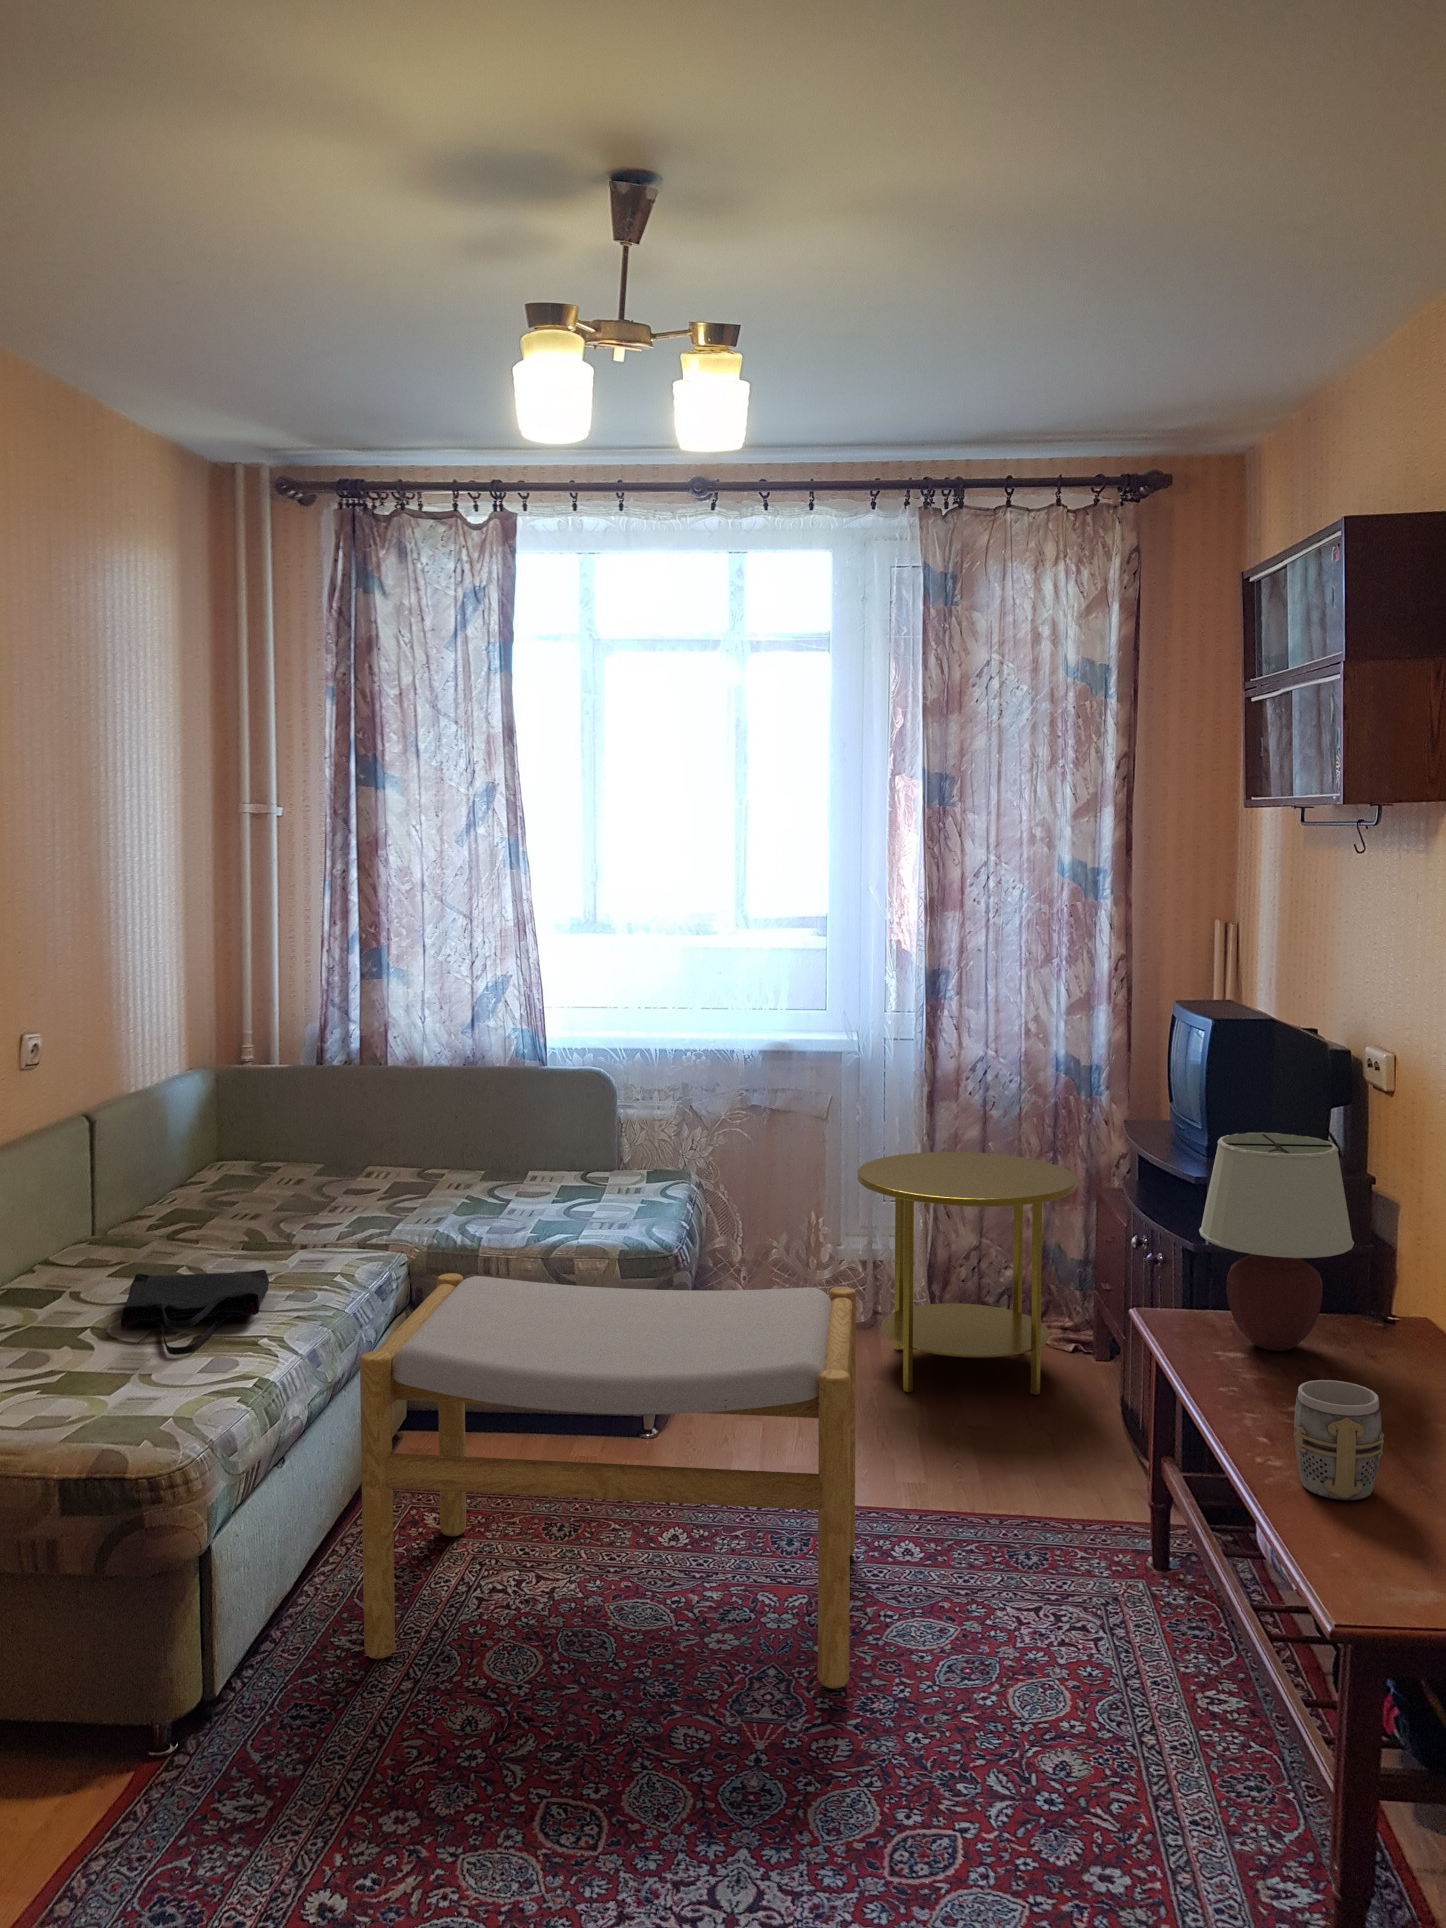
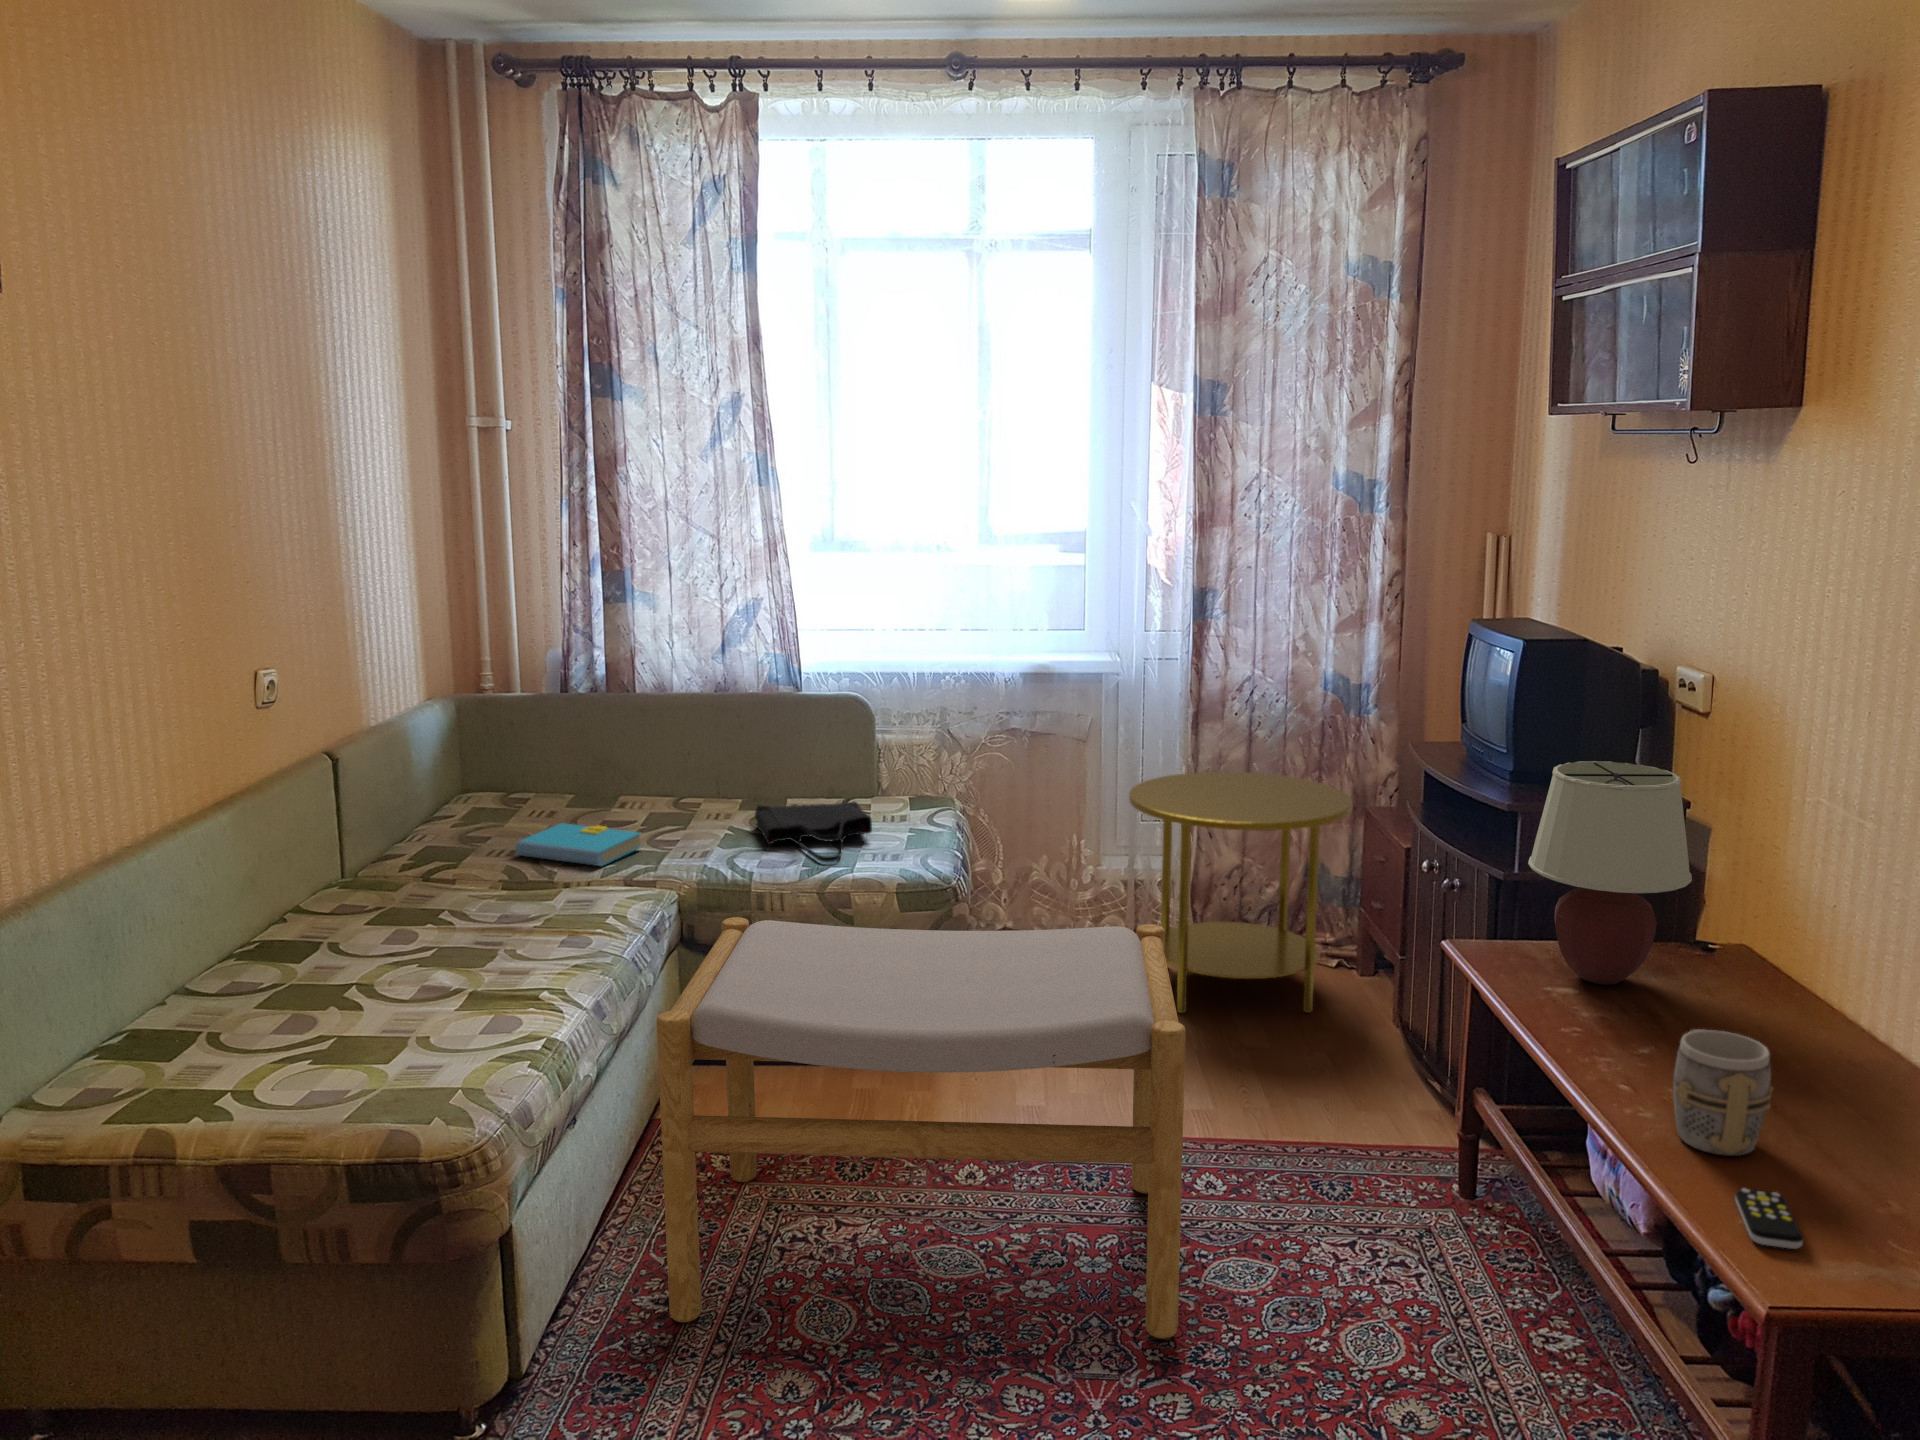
book: none [259,1189,380,1229] -> present [515,823,641,866]
tote bag: present [121,1270,269,1355] -> present [755,802,872,862]
remote control: none [1335,1526,1386,1579] -> present [1735,1188,1803,1249]

